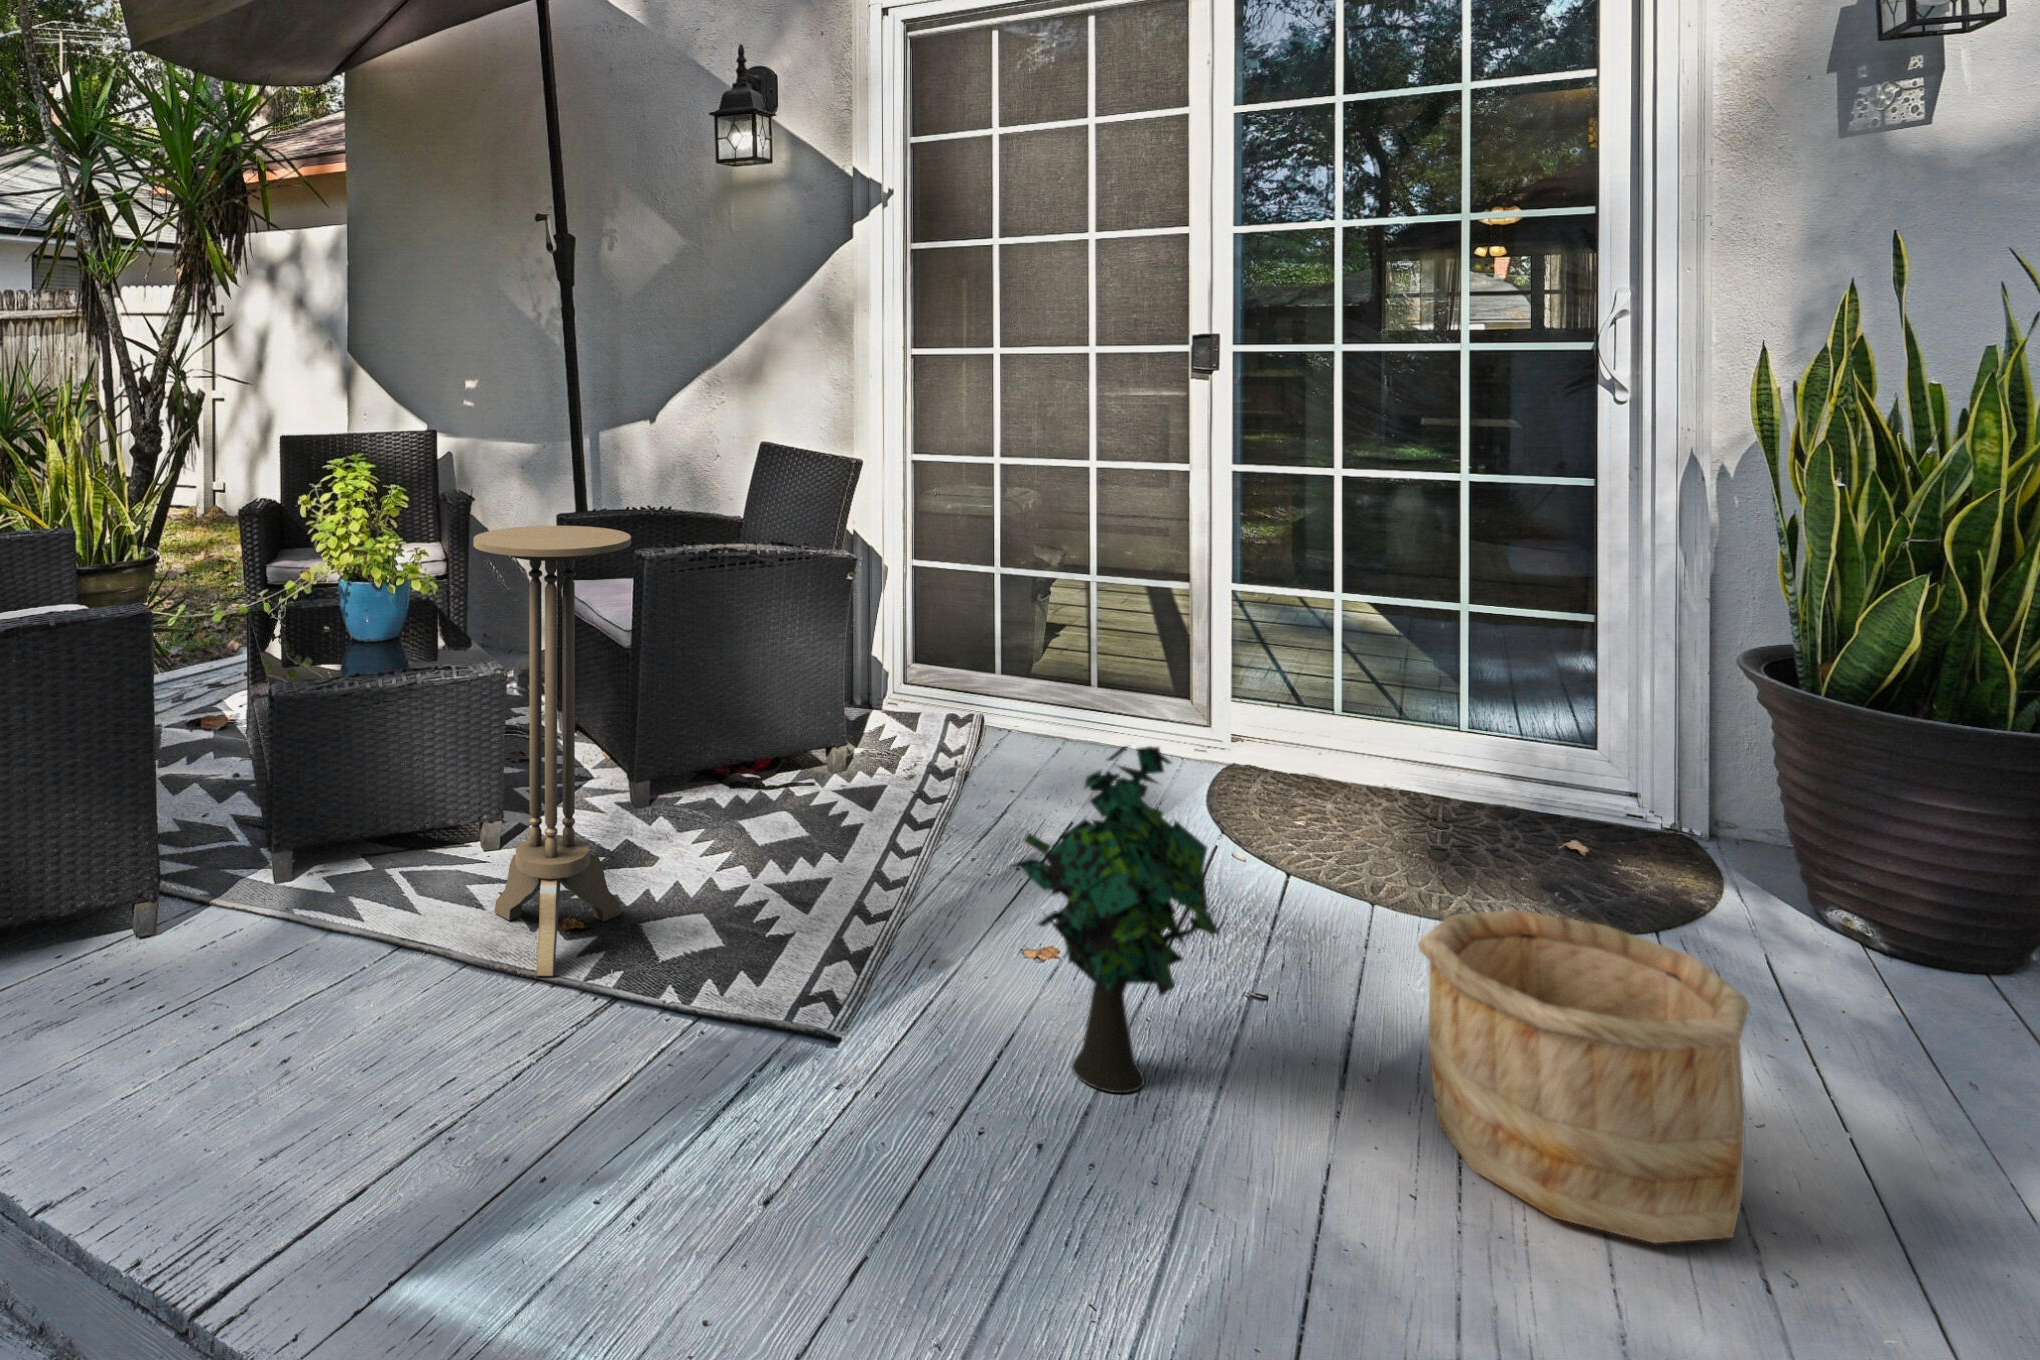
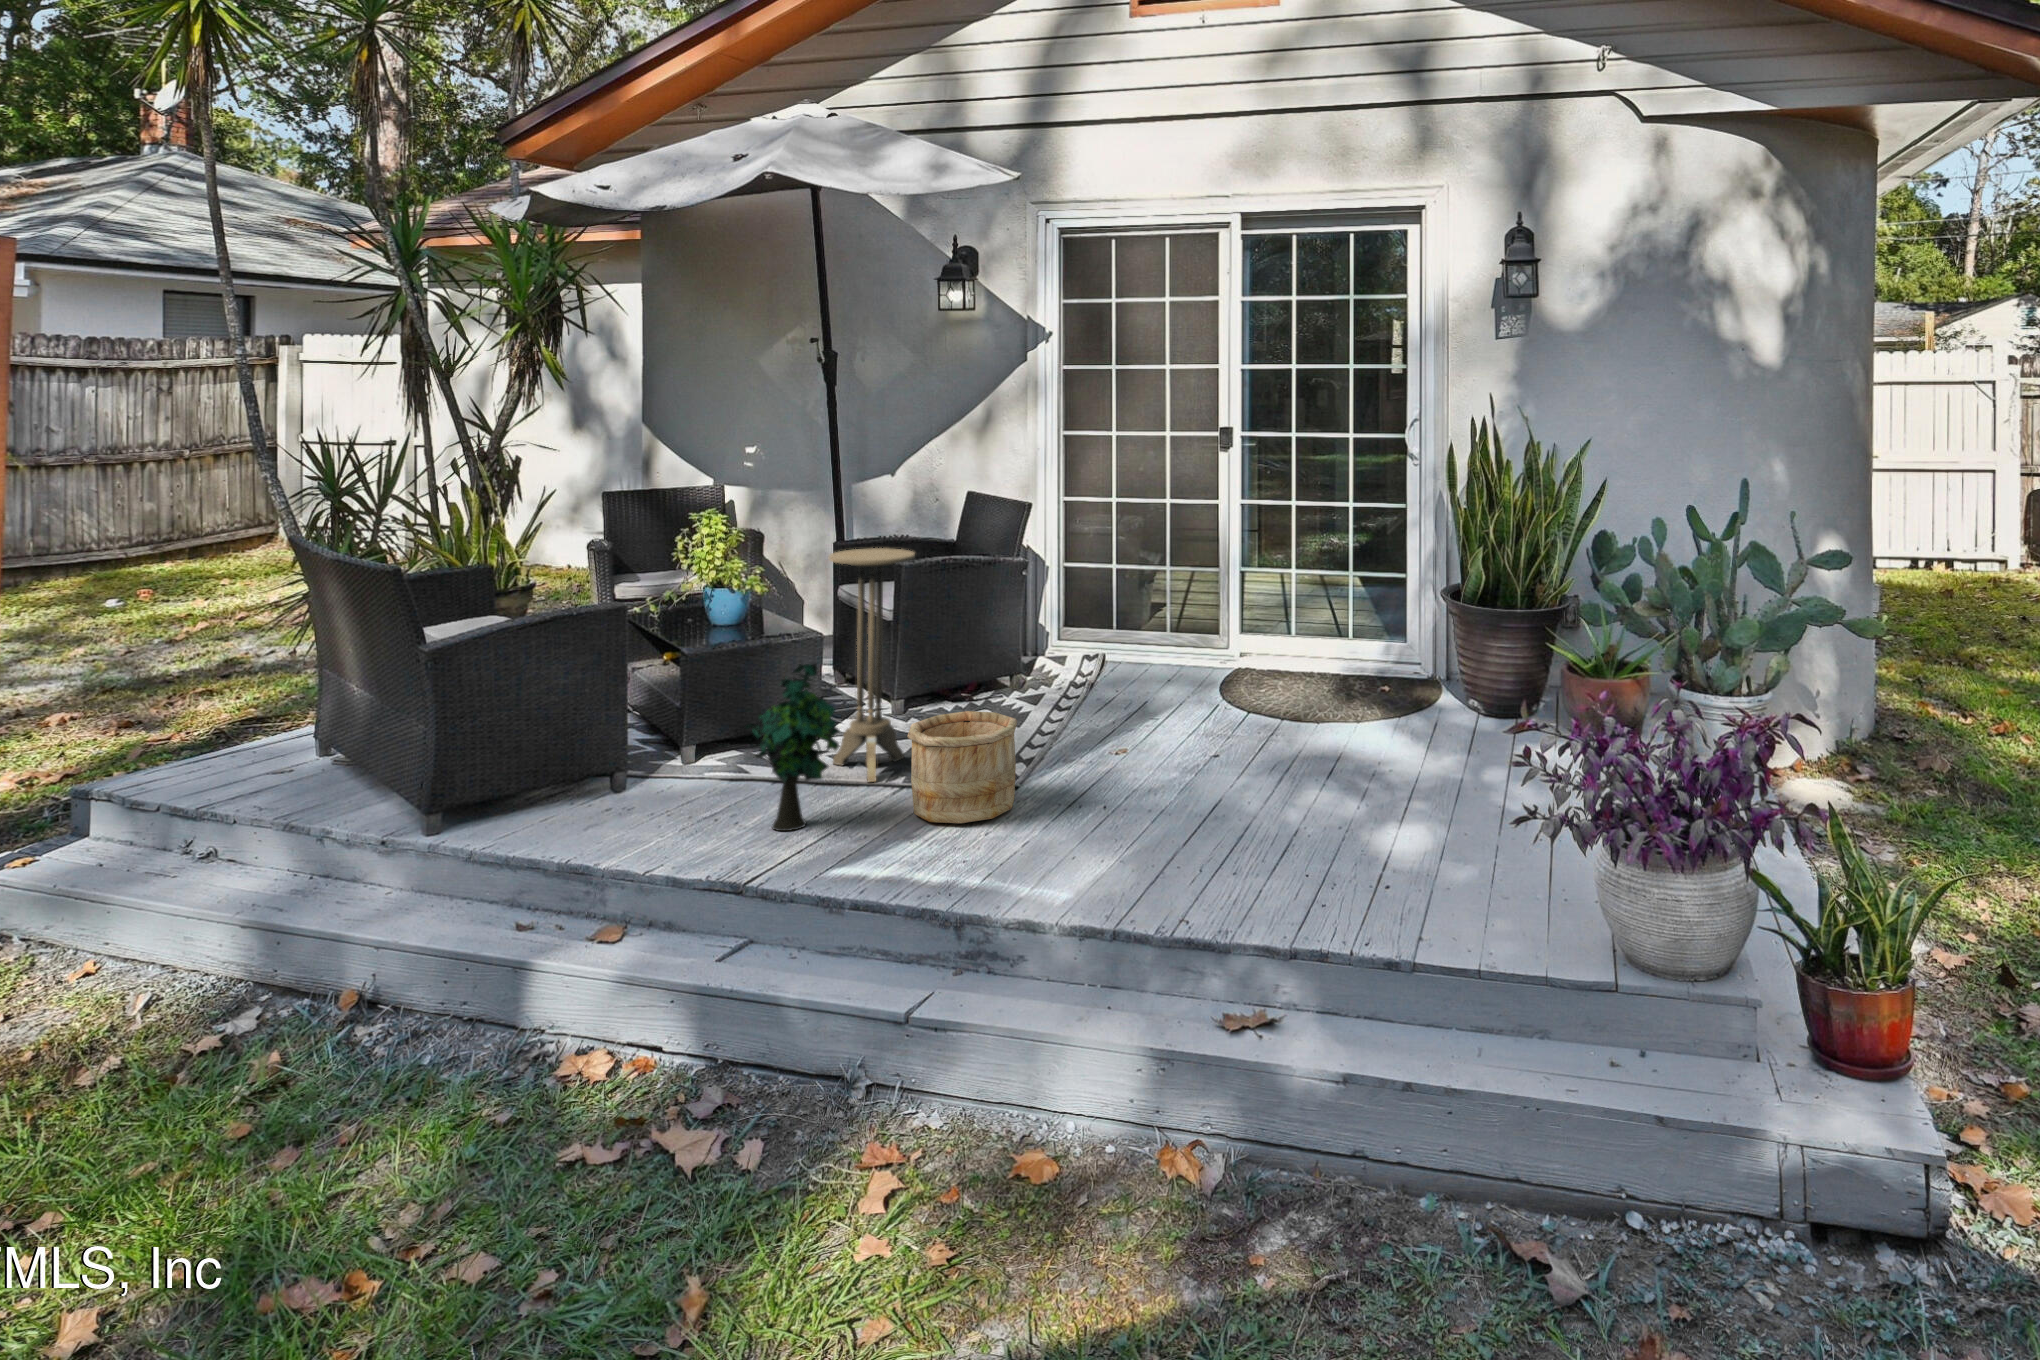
decorative plant: present [1010,746,1219,1093] -> present [743,664,840,831]
wooden bucket: present [1418,910,1750,1243] -> present [908,711,1017,823]

